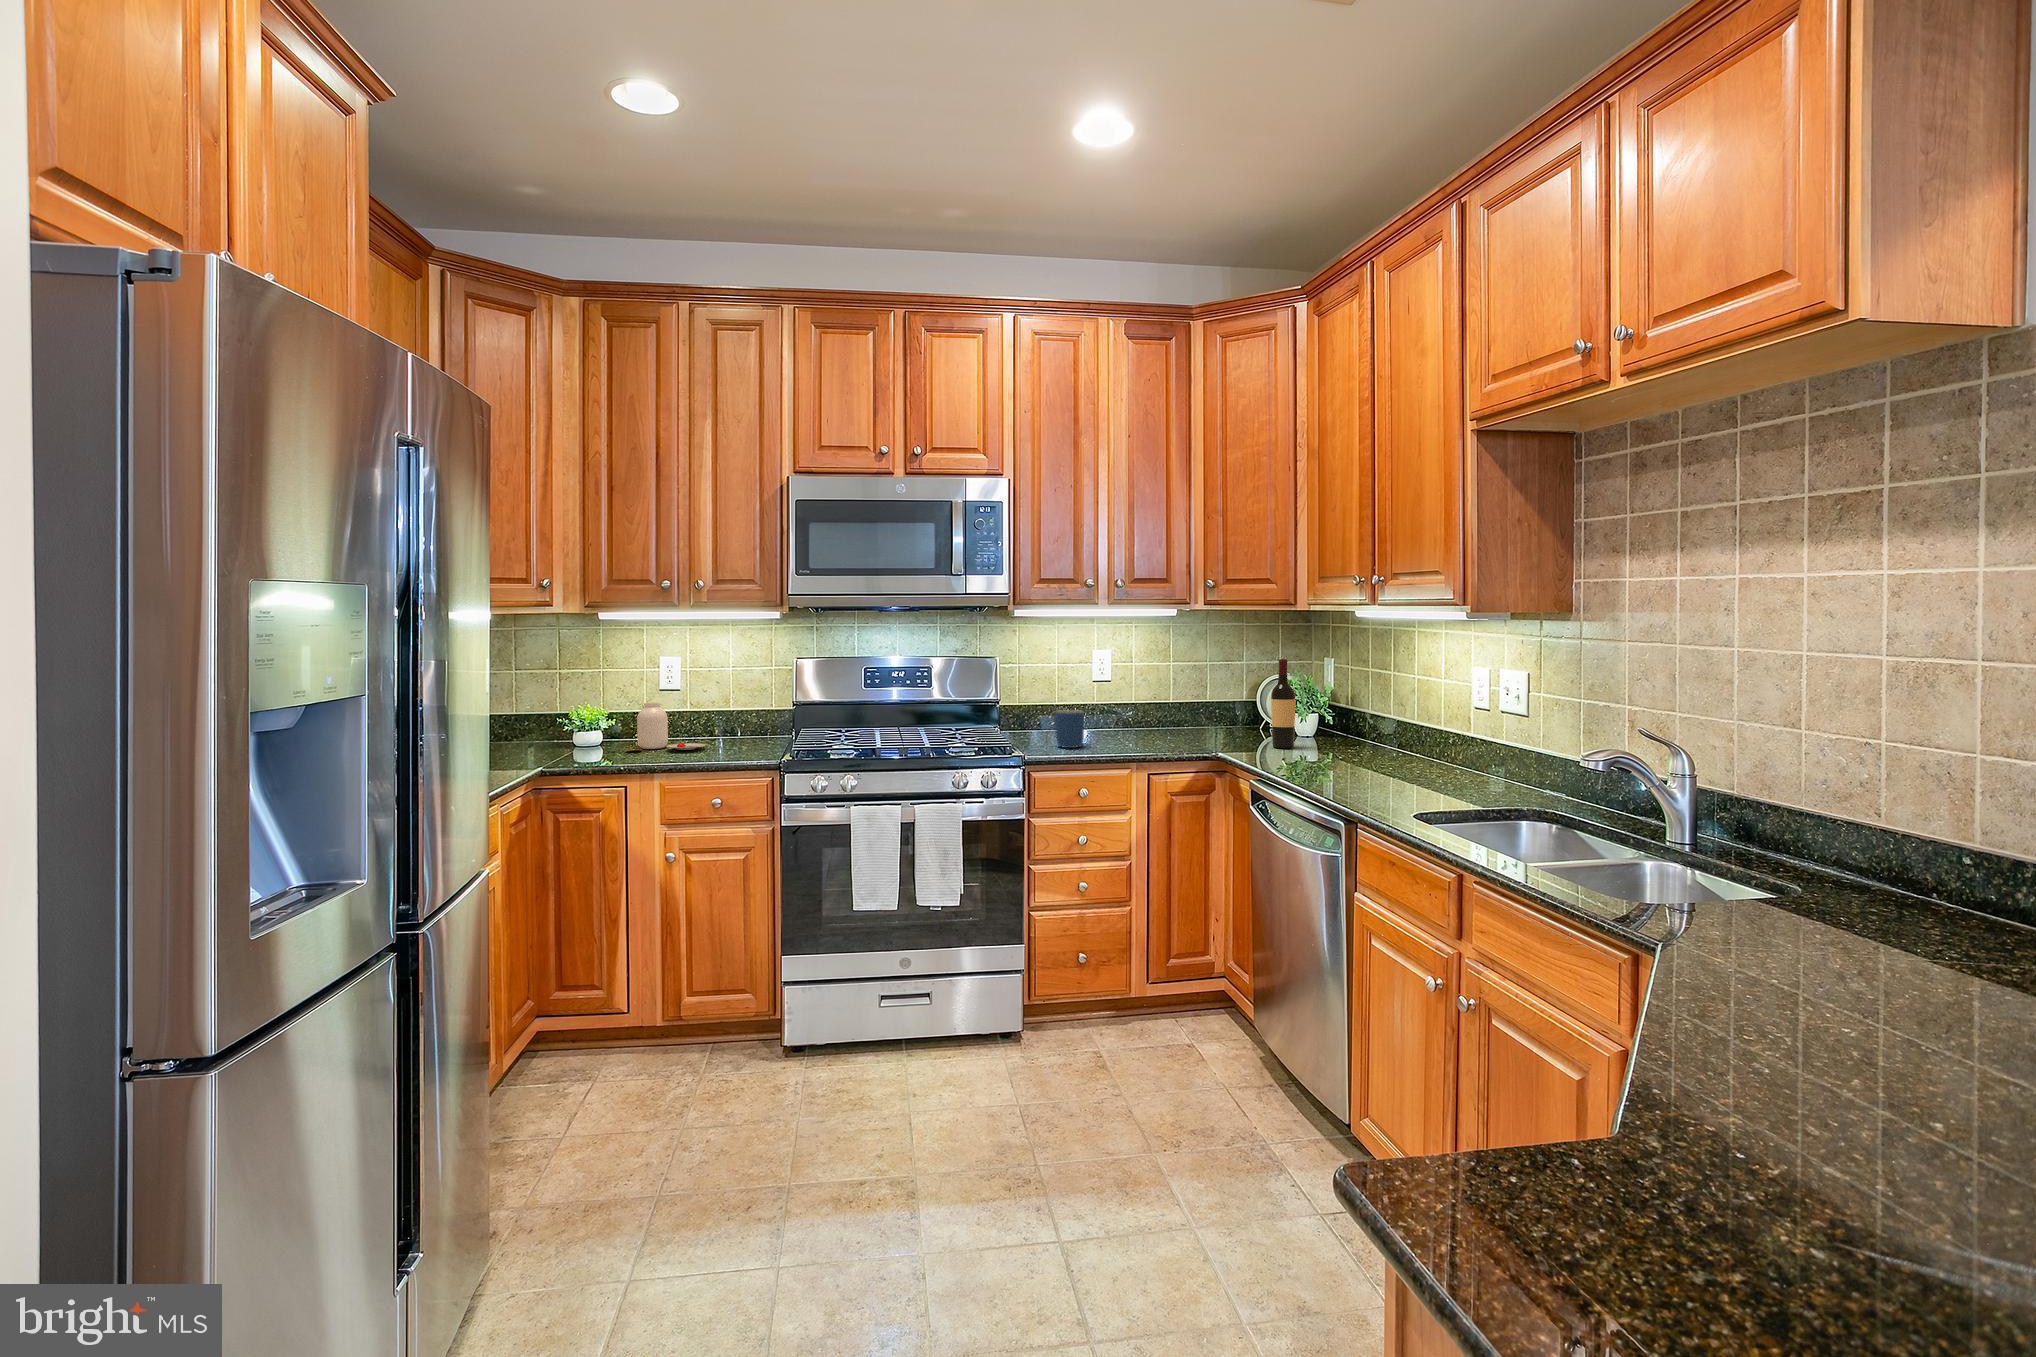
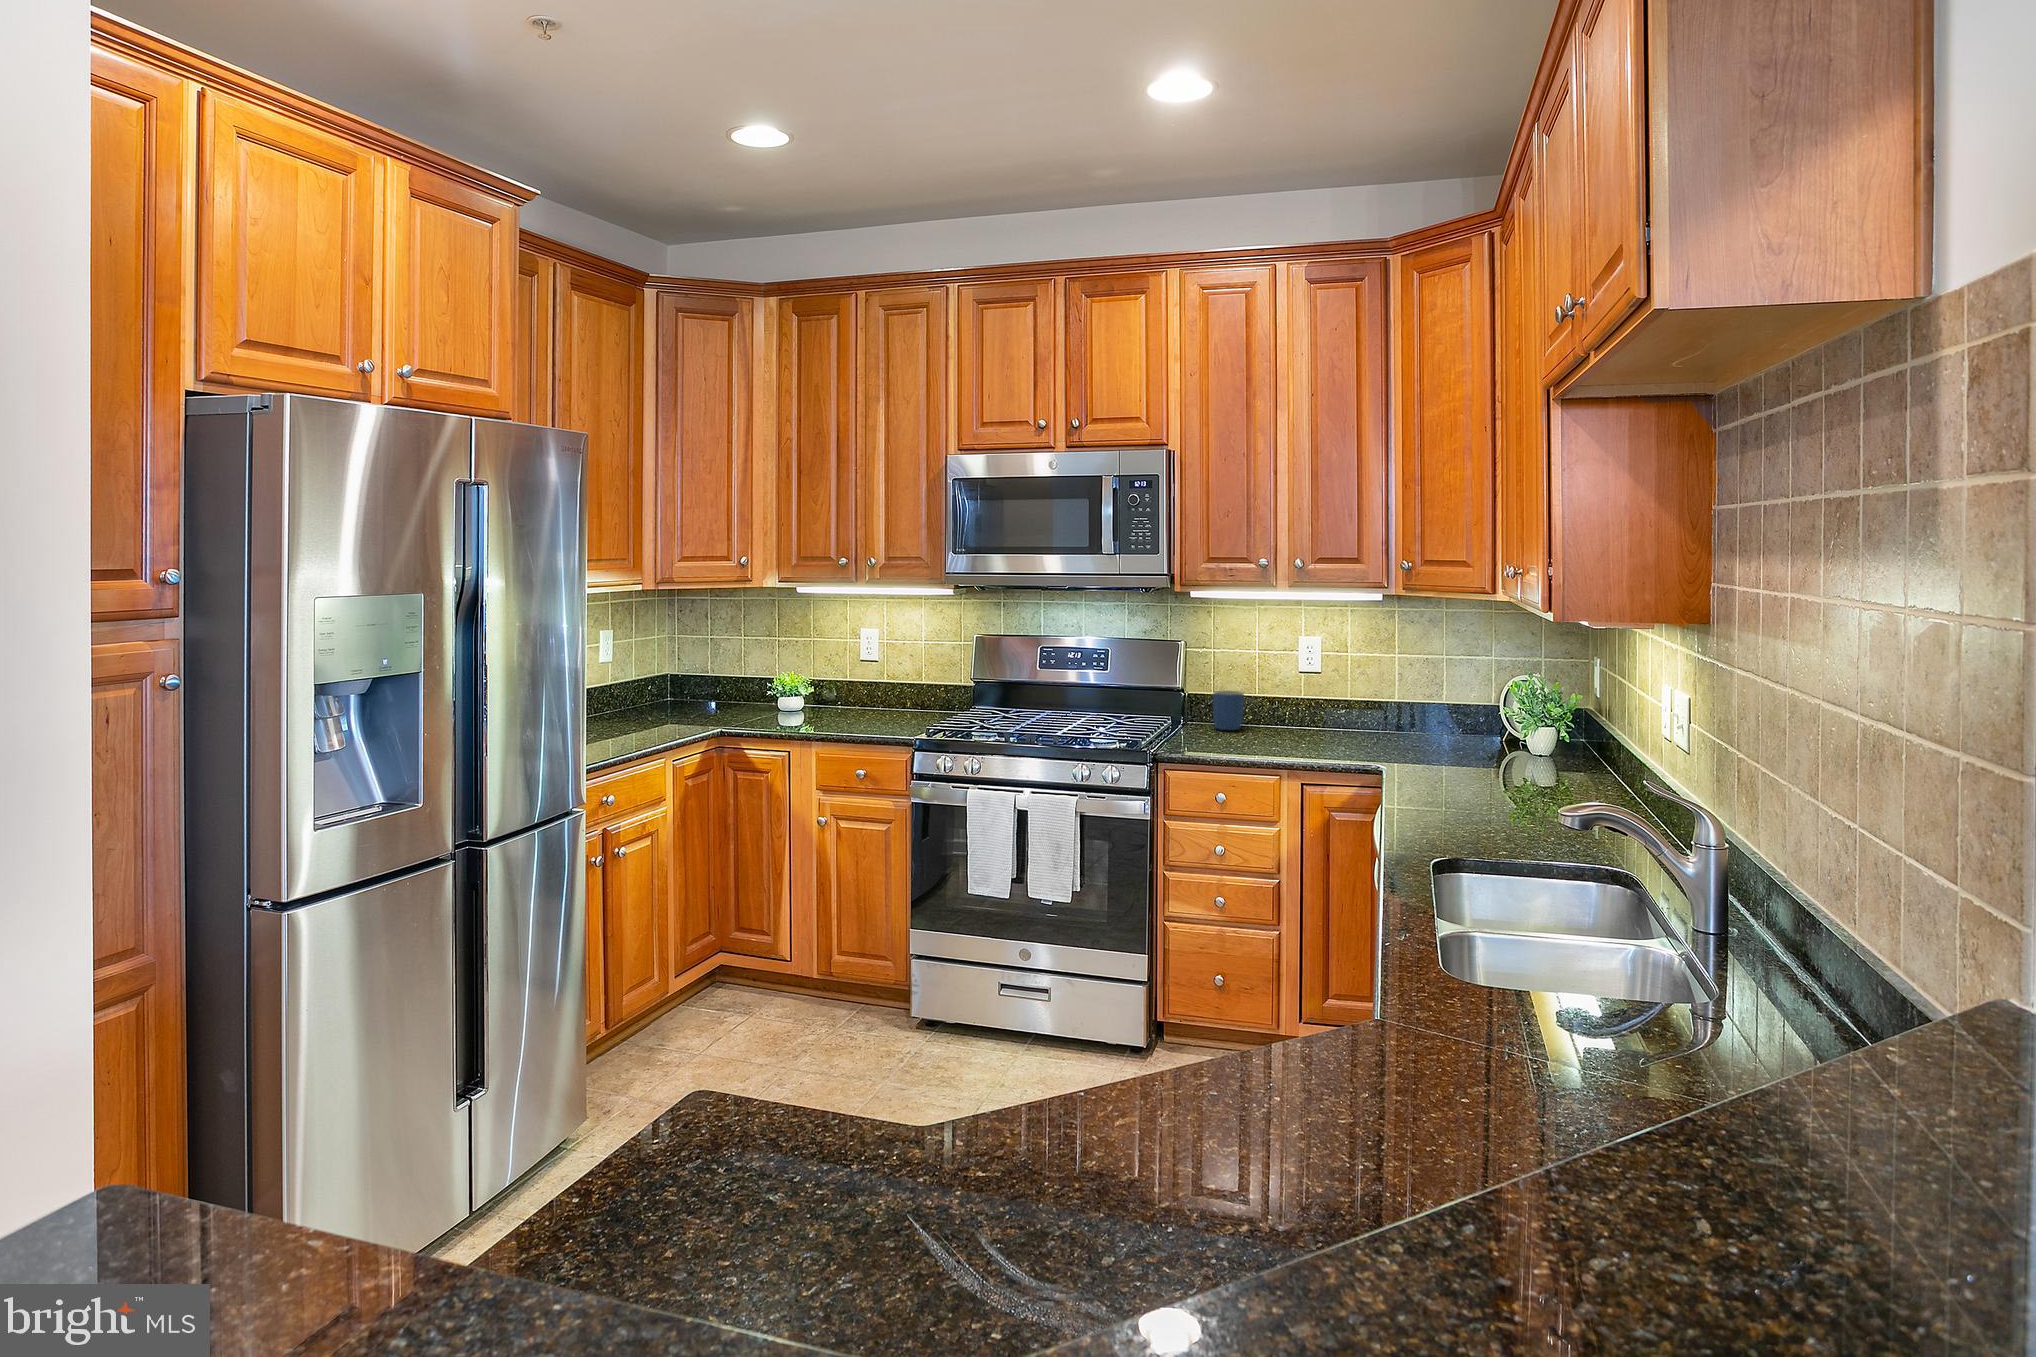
wine bottle: present [1271,659,1295,748] -> none [1459,642,1489,742]
jar: present [625,703,705,751] -> none [800,670,872,715]

